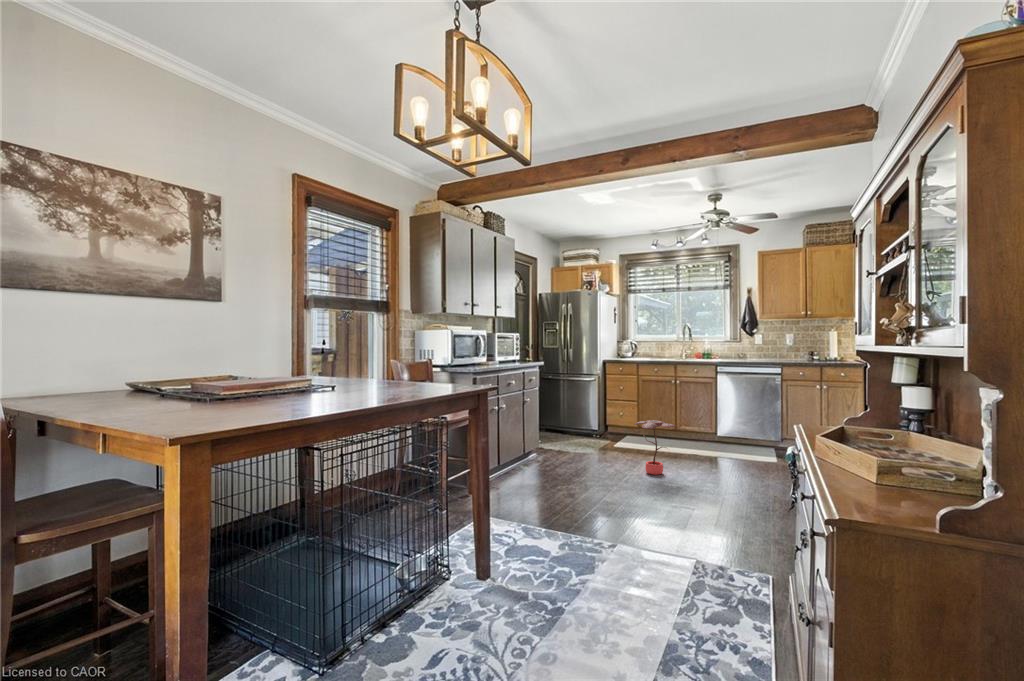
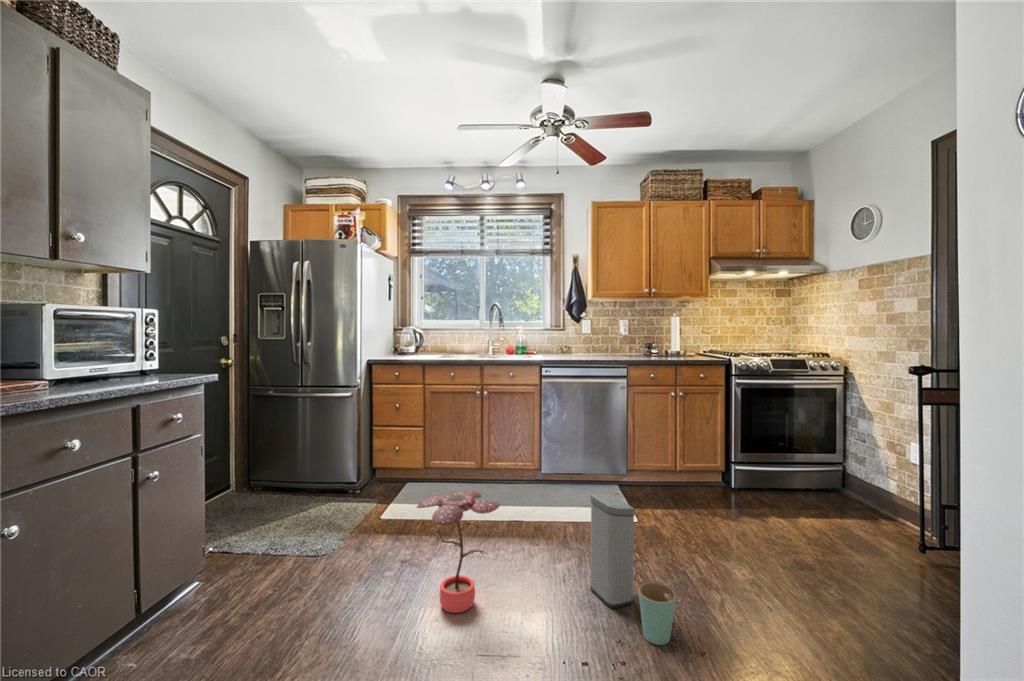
trash can: none [727,427,765,493] -> present [590,494,676,645]

